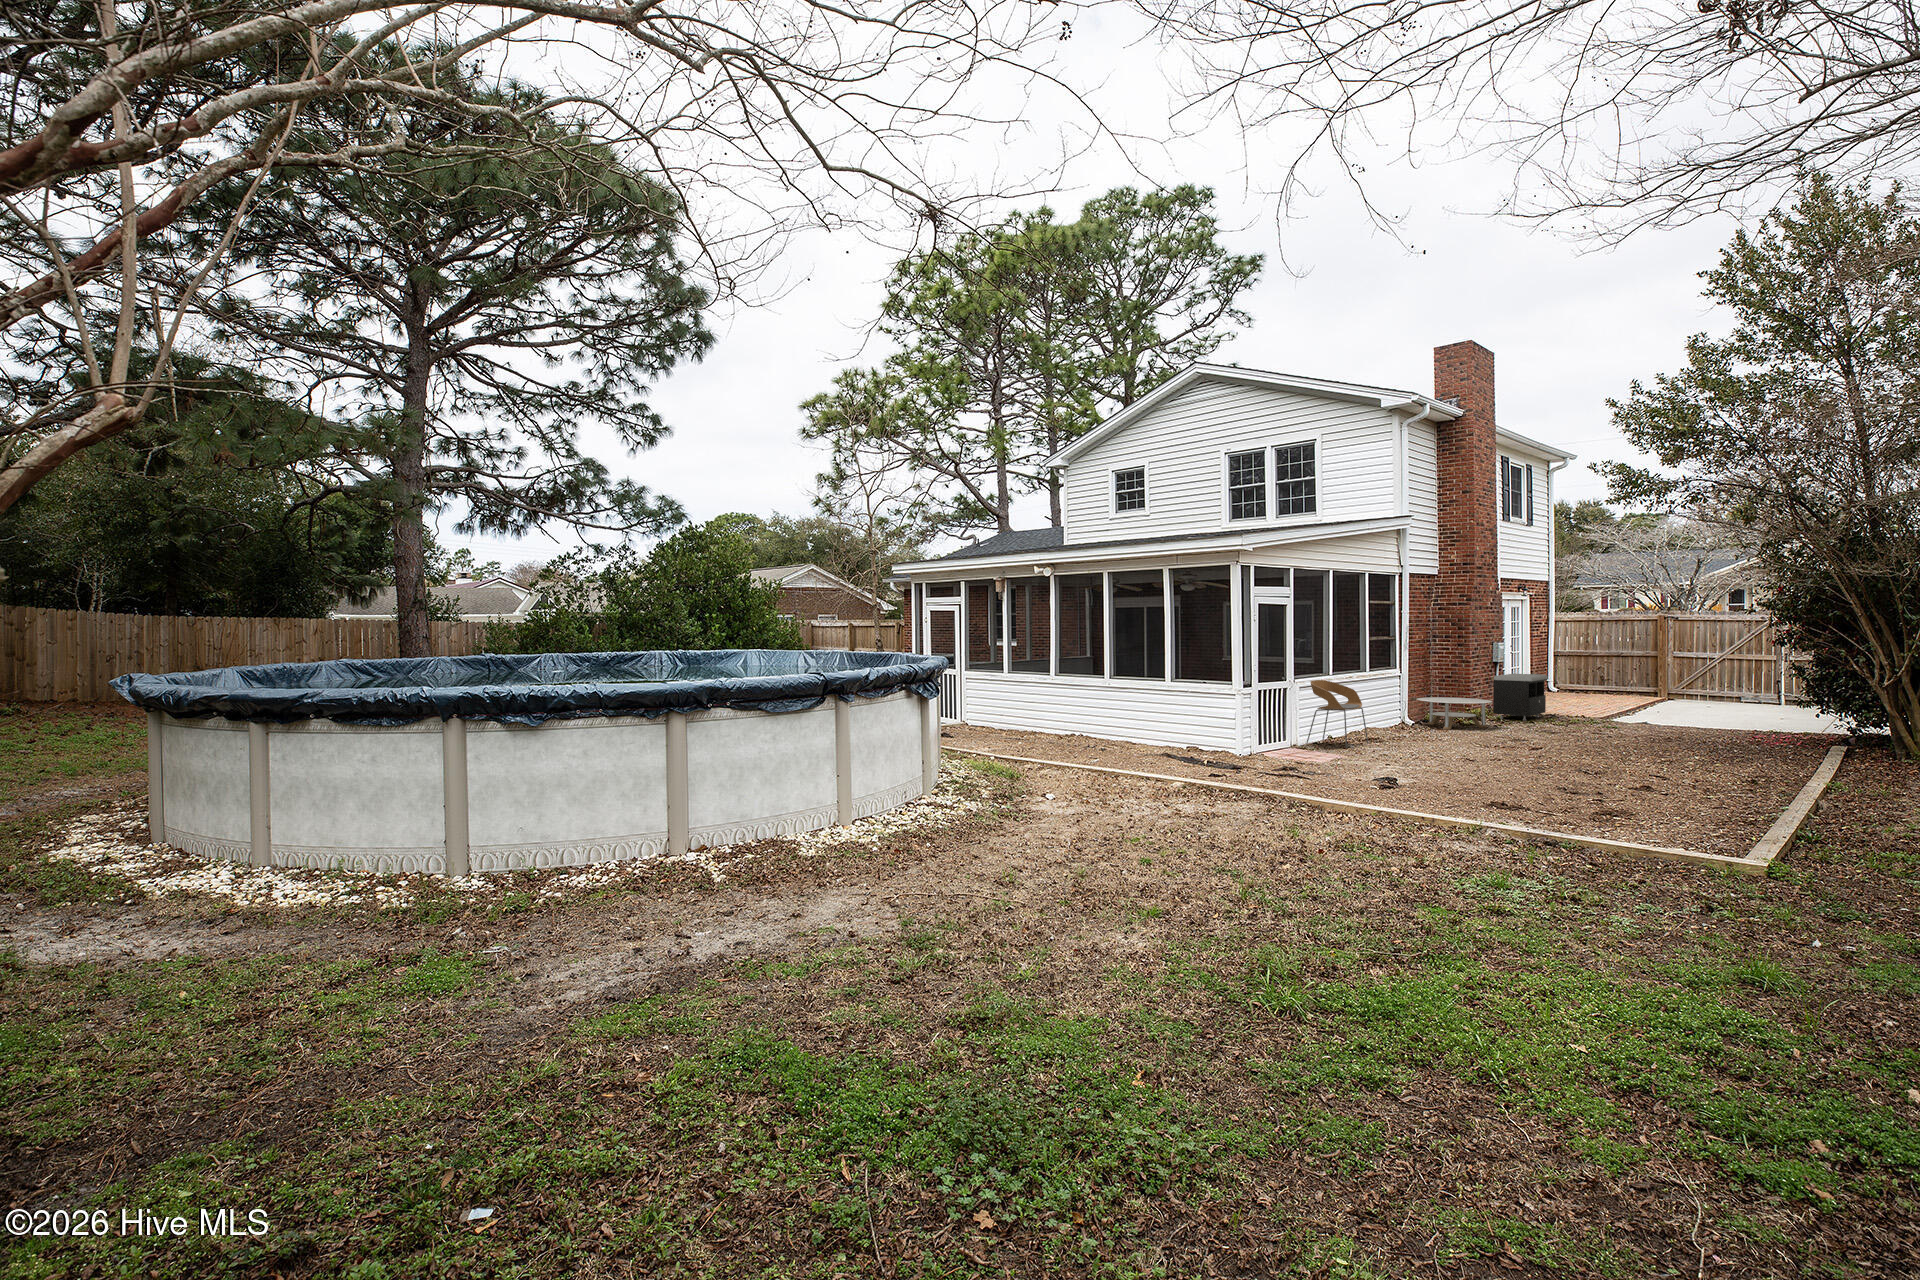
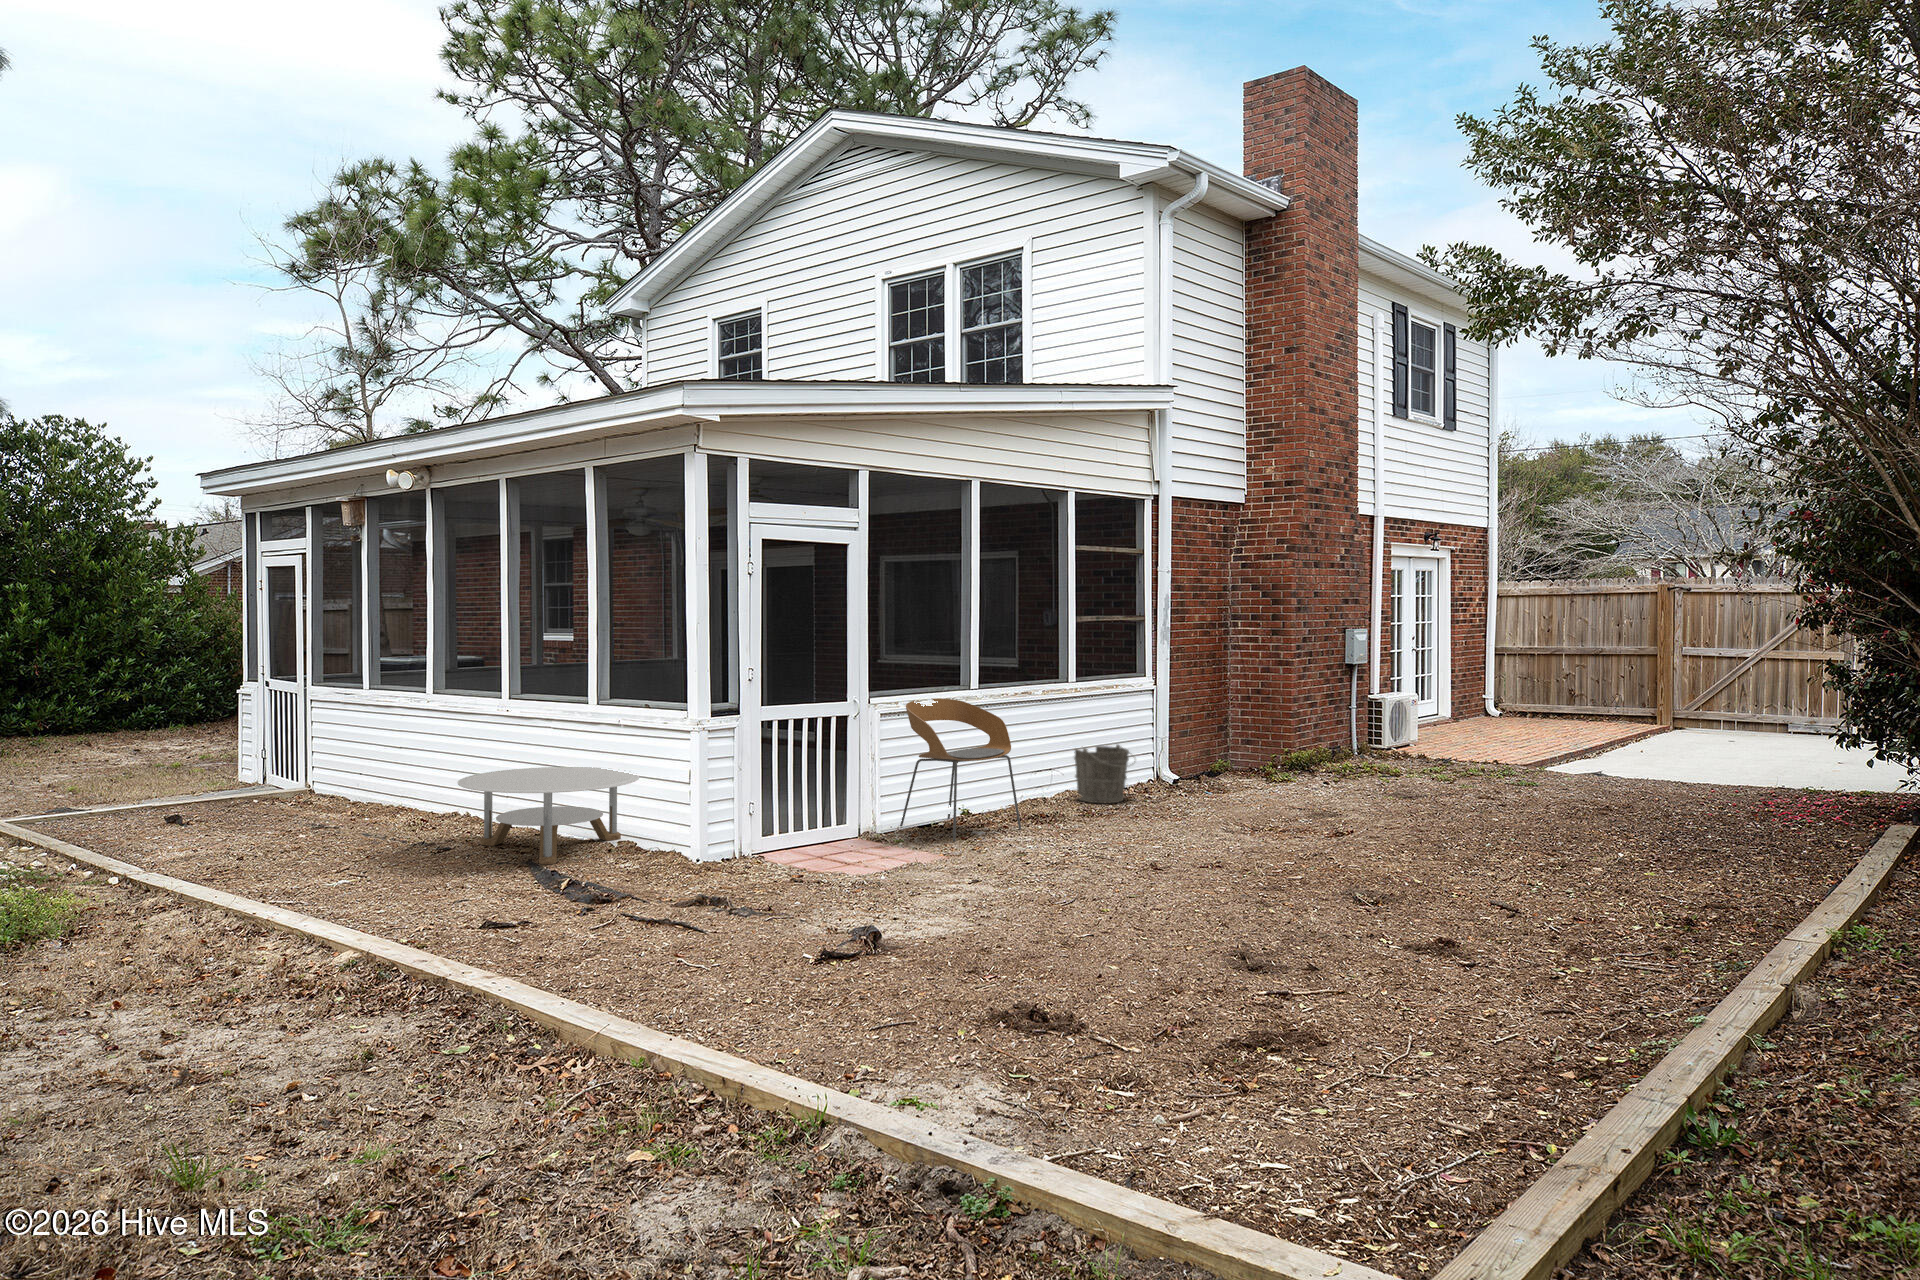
storage bench: present [1493,674,1548,720] -> none [1349,687,1449,772]
round table: present [1417,697,1492,730] -> present [458,767,639,864]
bucket: none [1368,704,1403,734] -> present [1074,745,1135,803]

